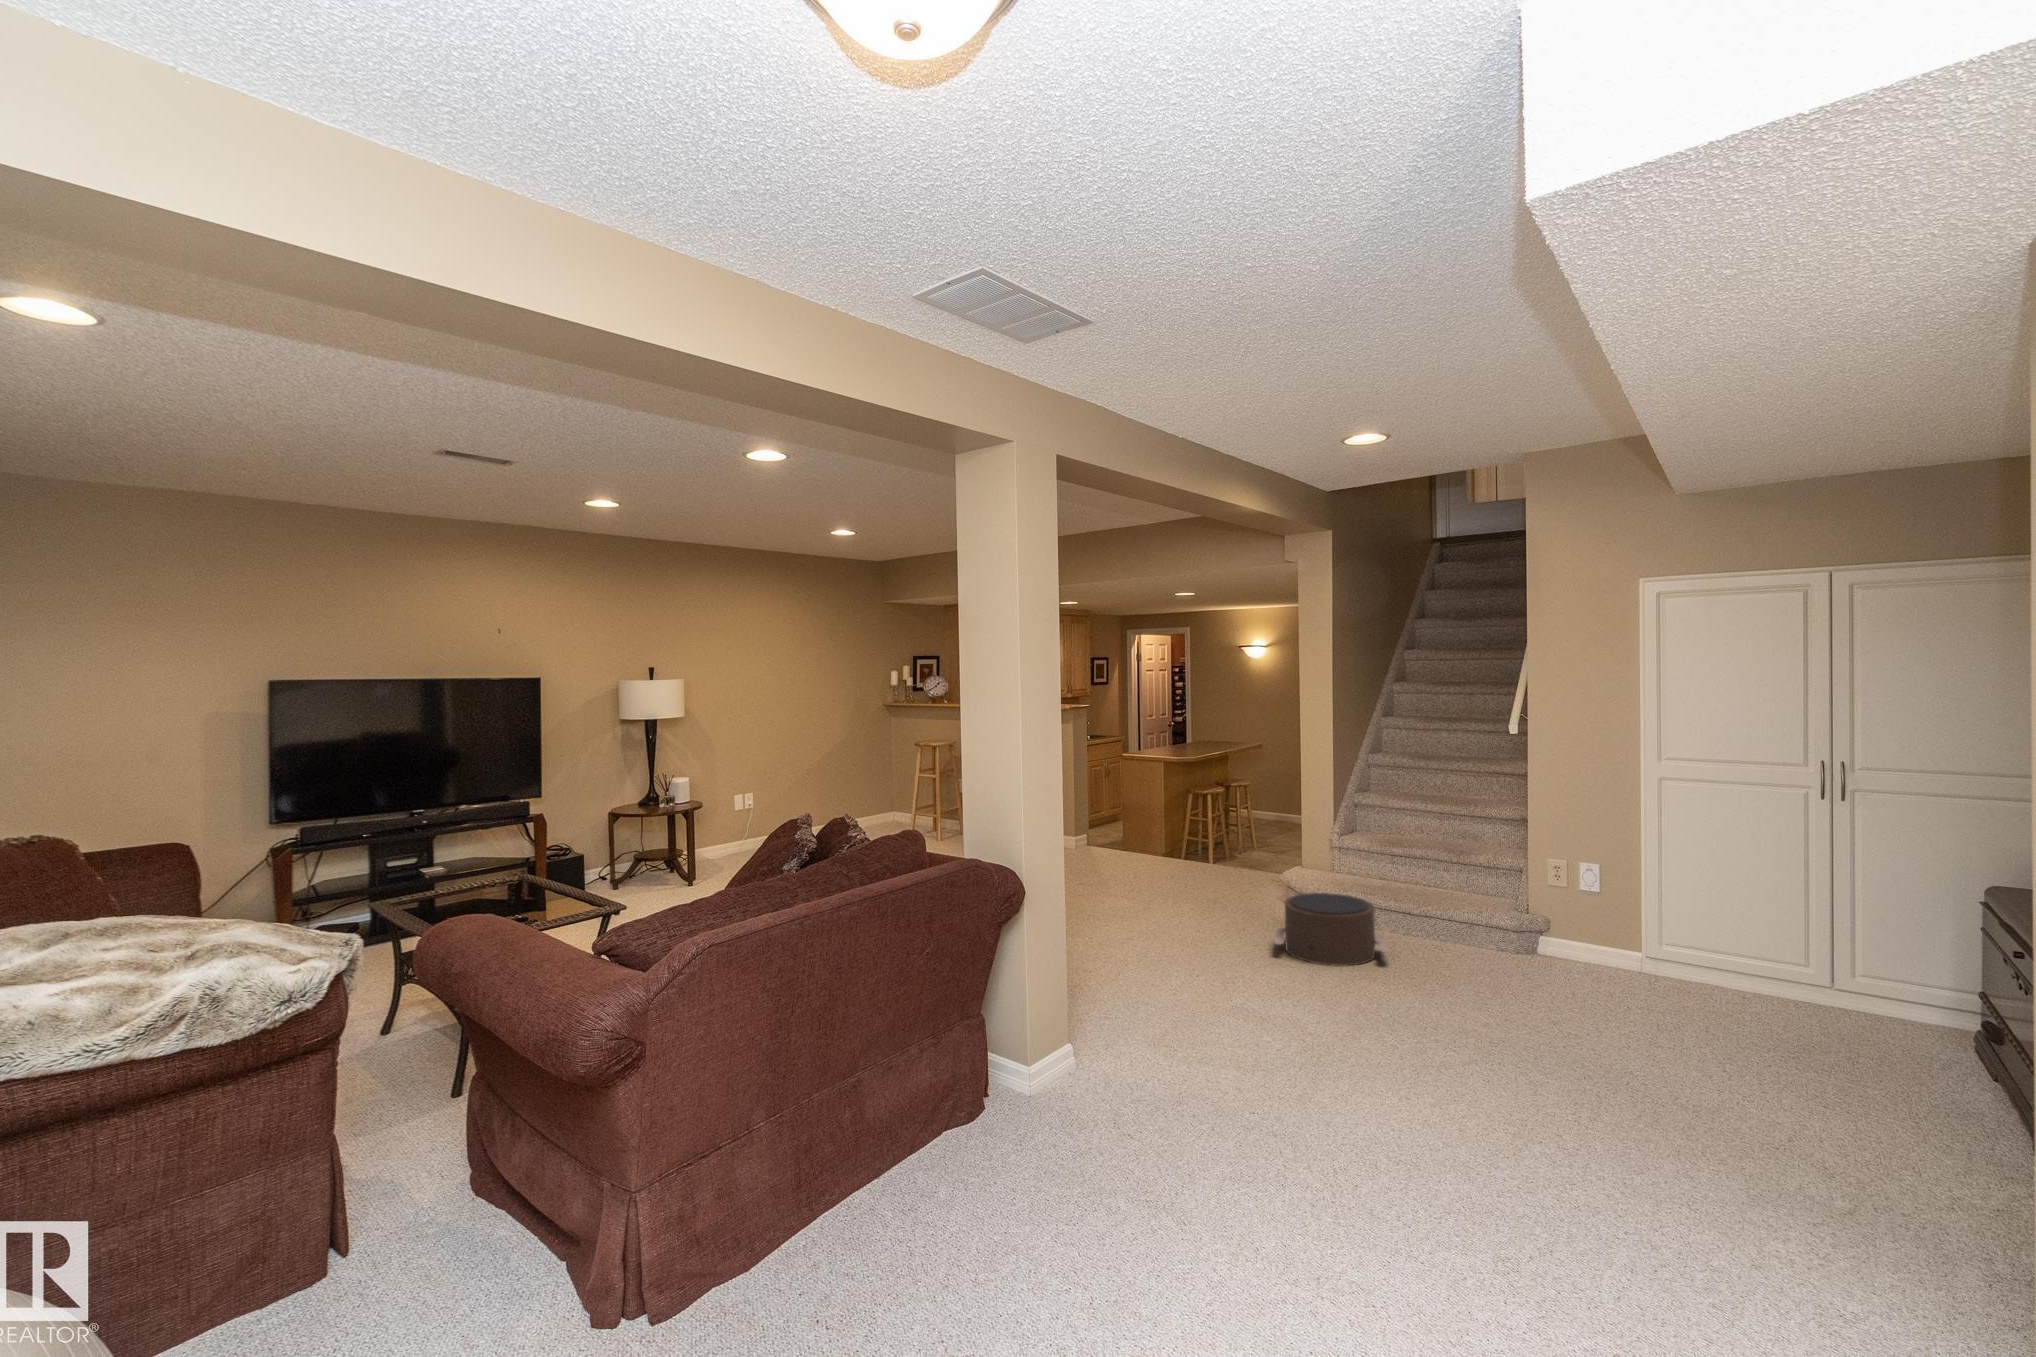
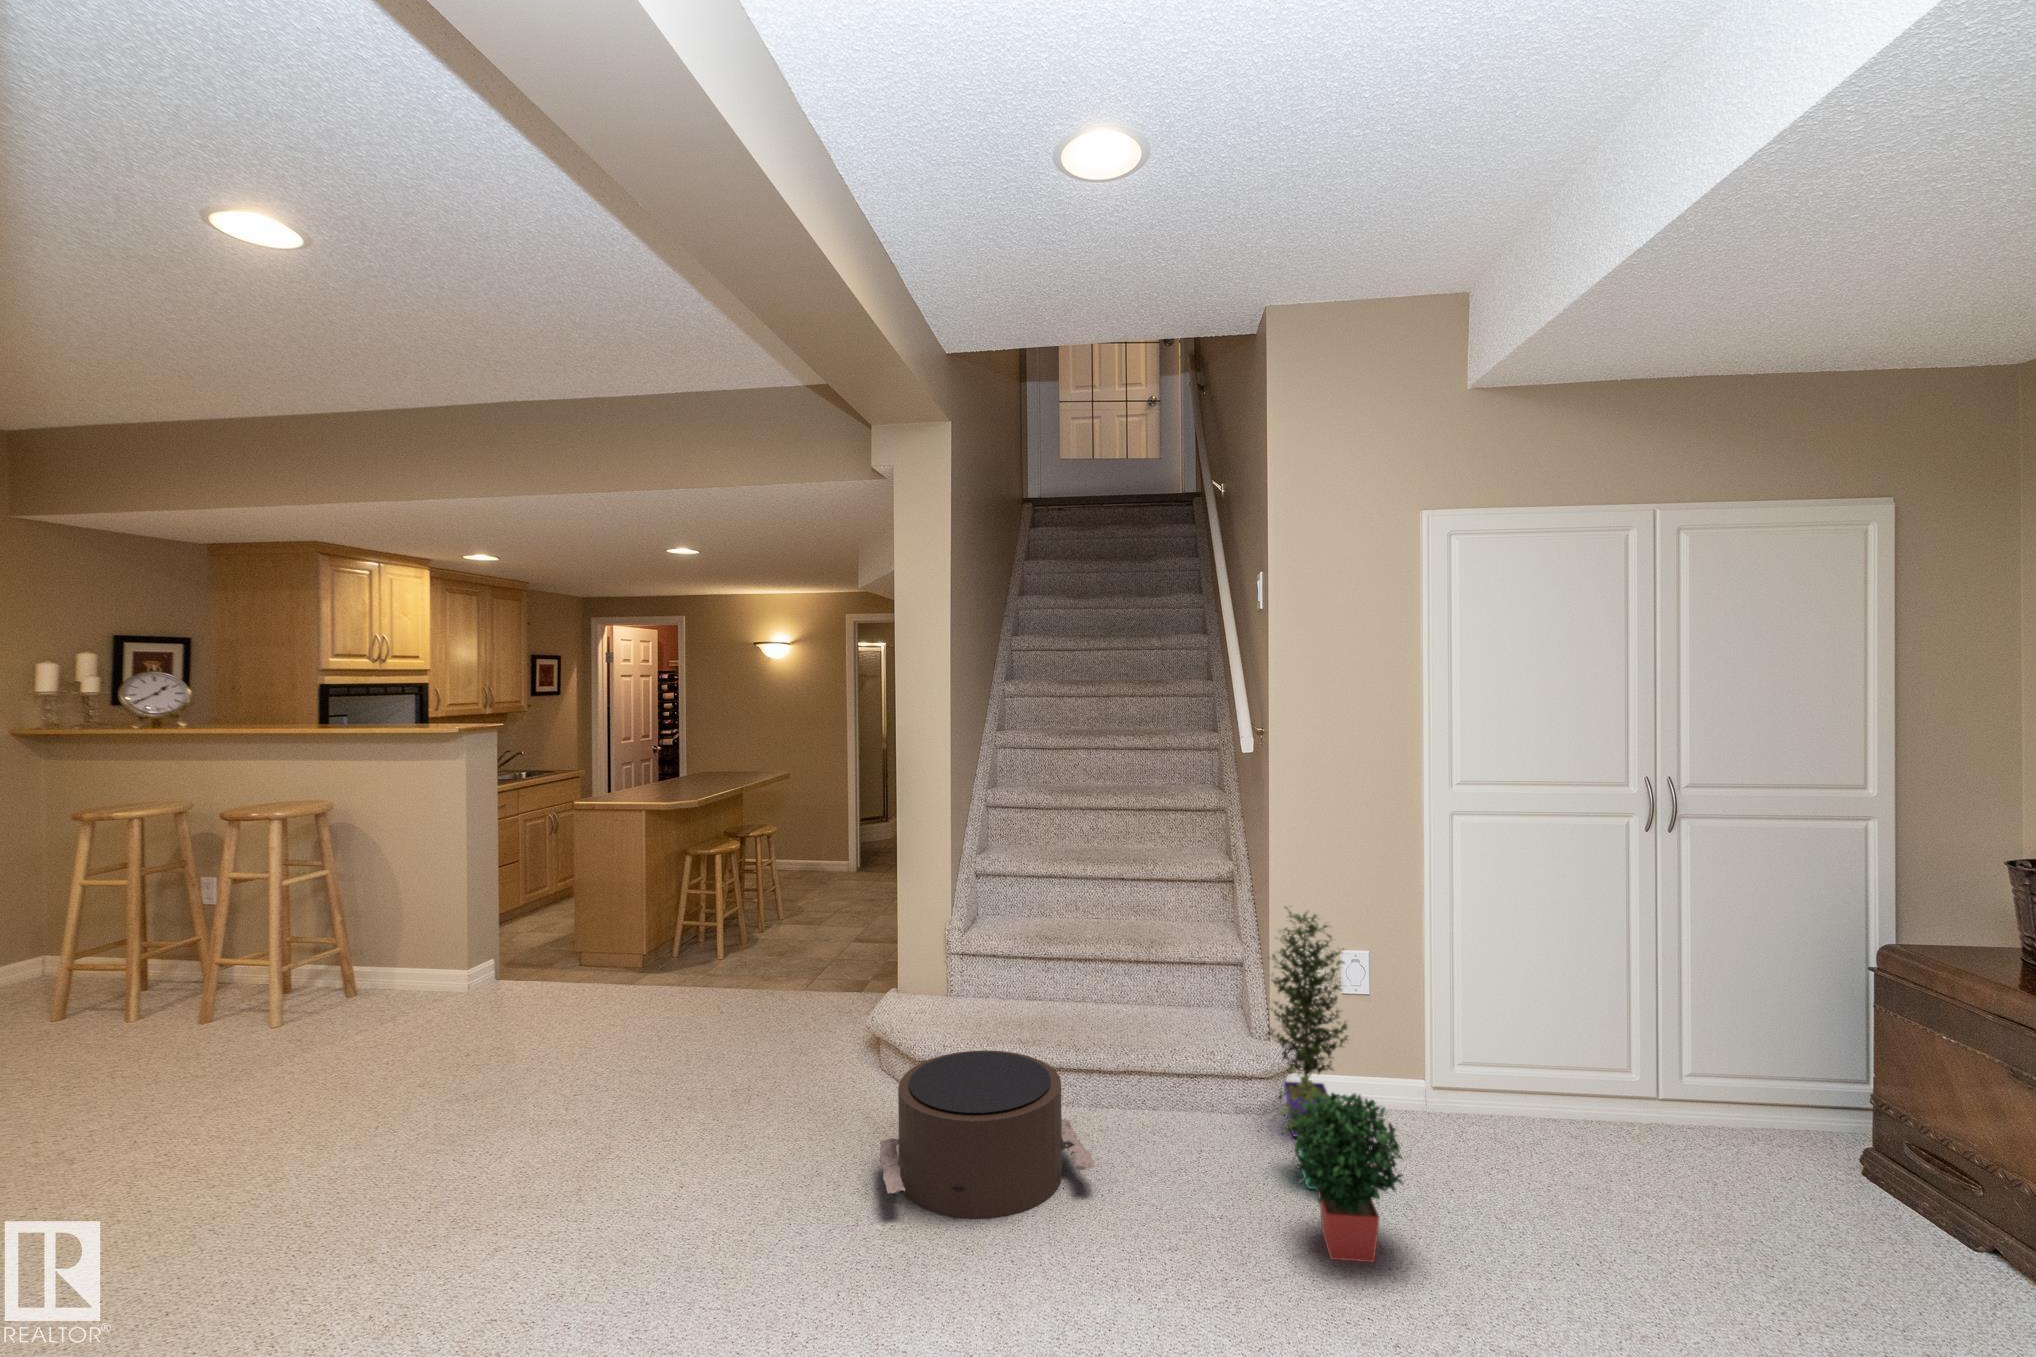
potted plant: none [1487,831,1575,1010] -> present [1267,907,1403,1262]

